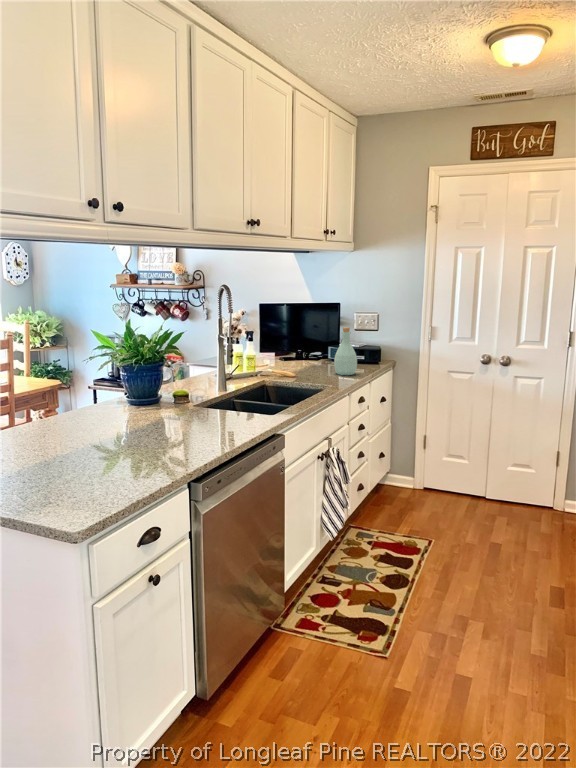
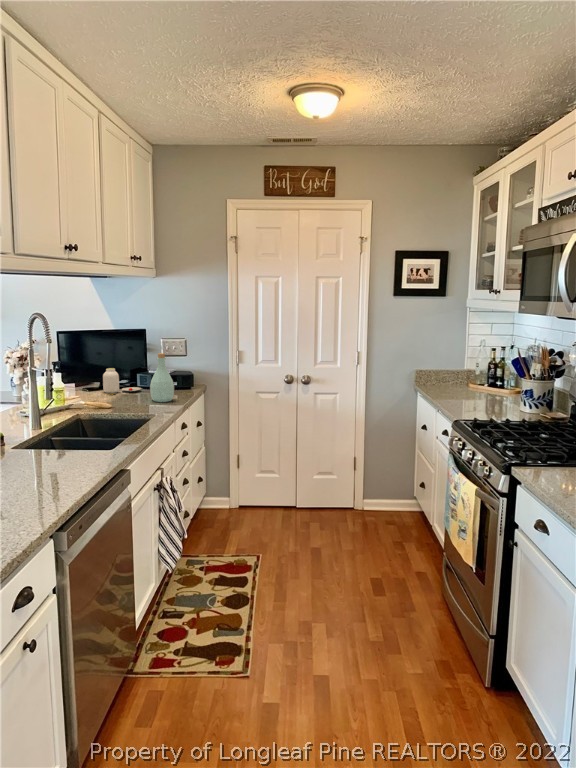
jar: none [296,341,333,366] -> present [103,368,141,395]

